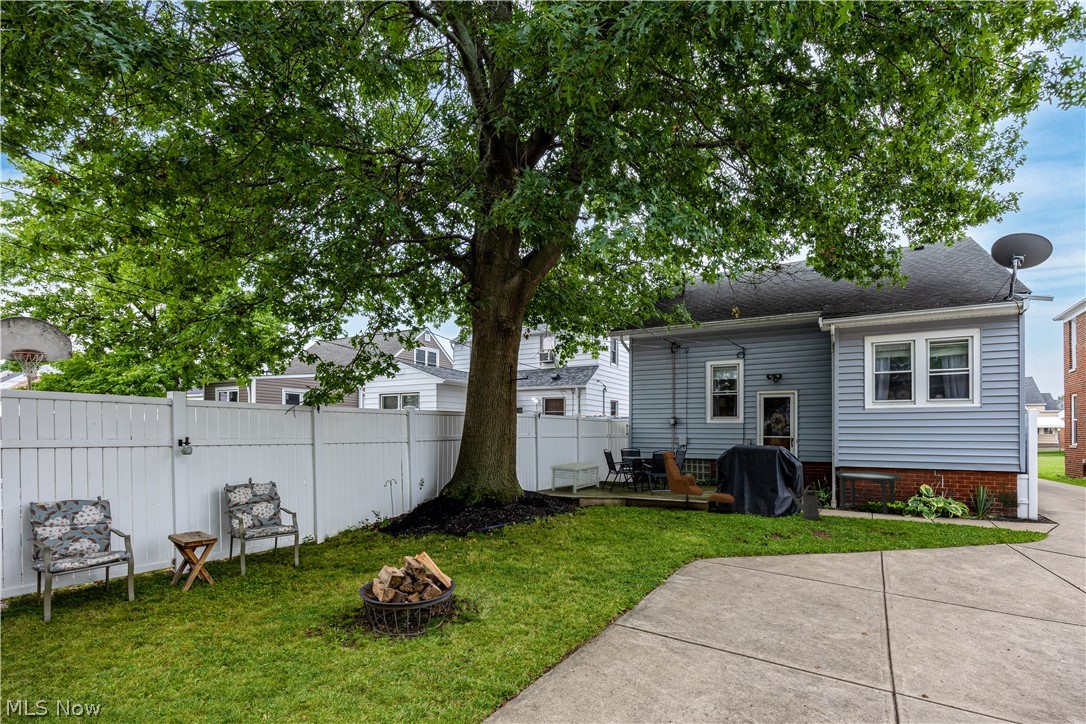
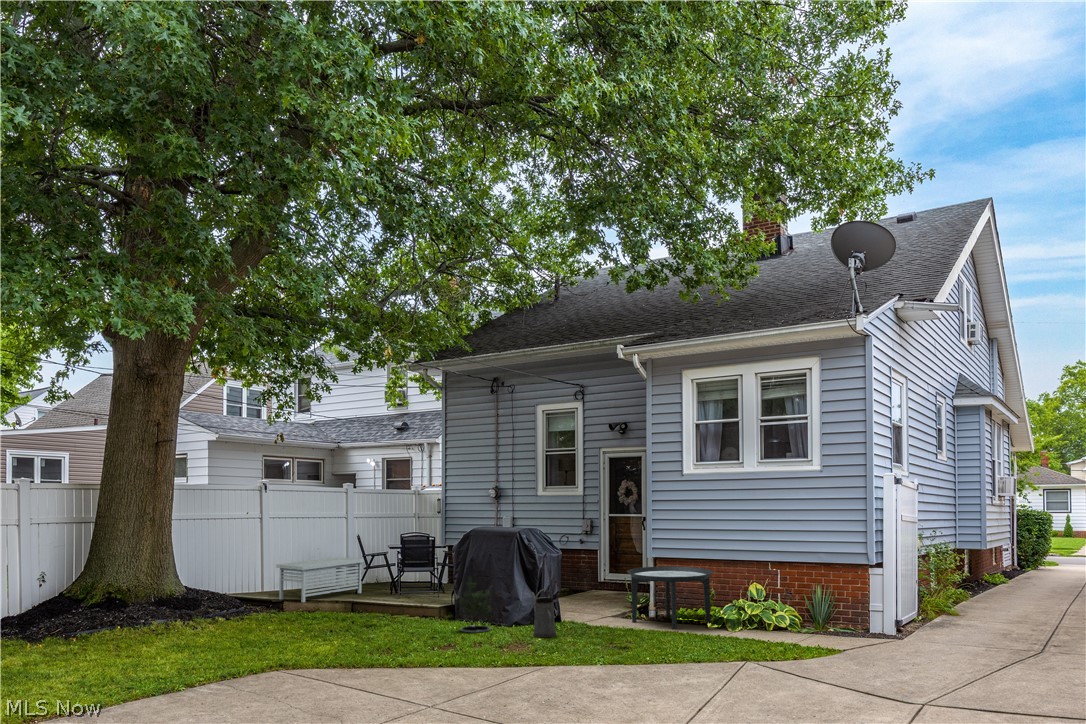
lounge chair: present [663,451,734,512] -> none [377,542,460,629]
potted tree: present [995,484,1022,520] -> present [459,580,491,633]

